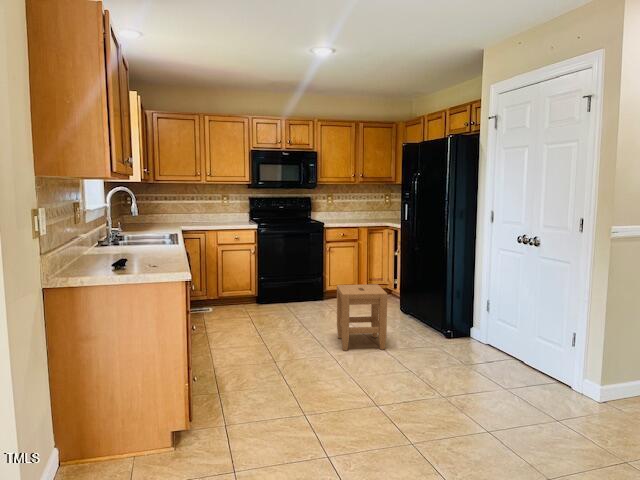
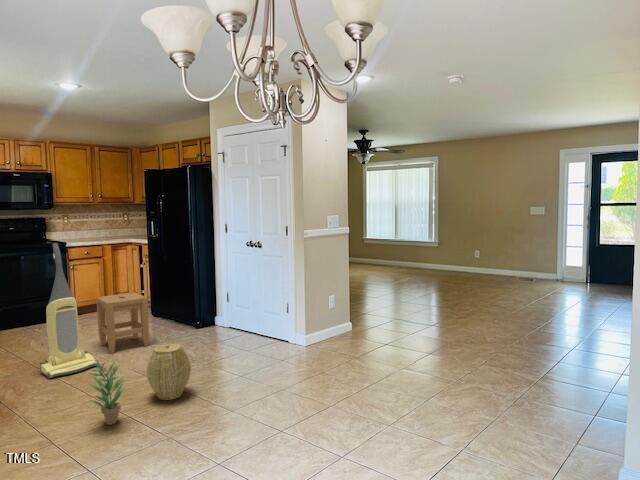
vacuum cleaner: none [272,223,326,368] -> present [40,243,98,379]
woven basket: none [360,363,415,438] -> present [147,344,191,400]
potted plant: none [283,371,328,454] -> present [90,362,124,425]

